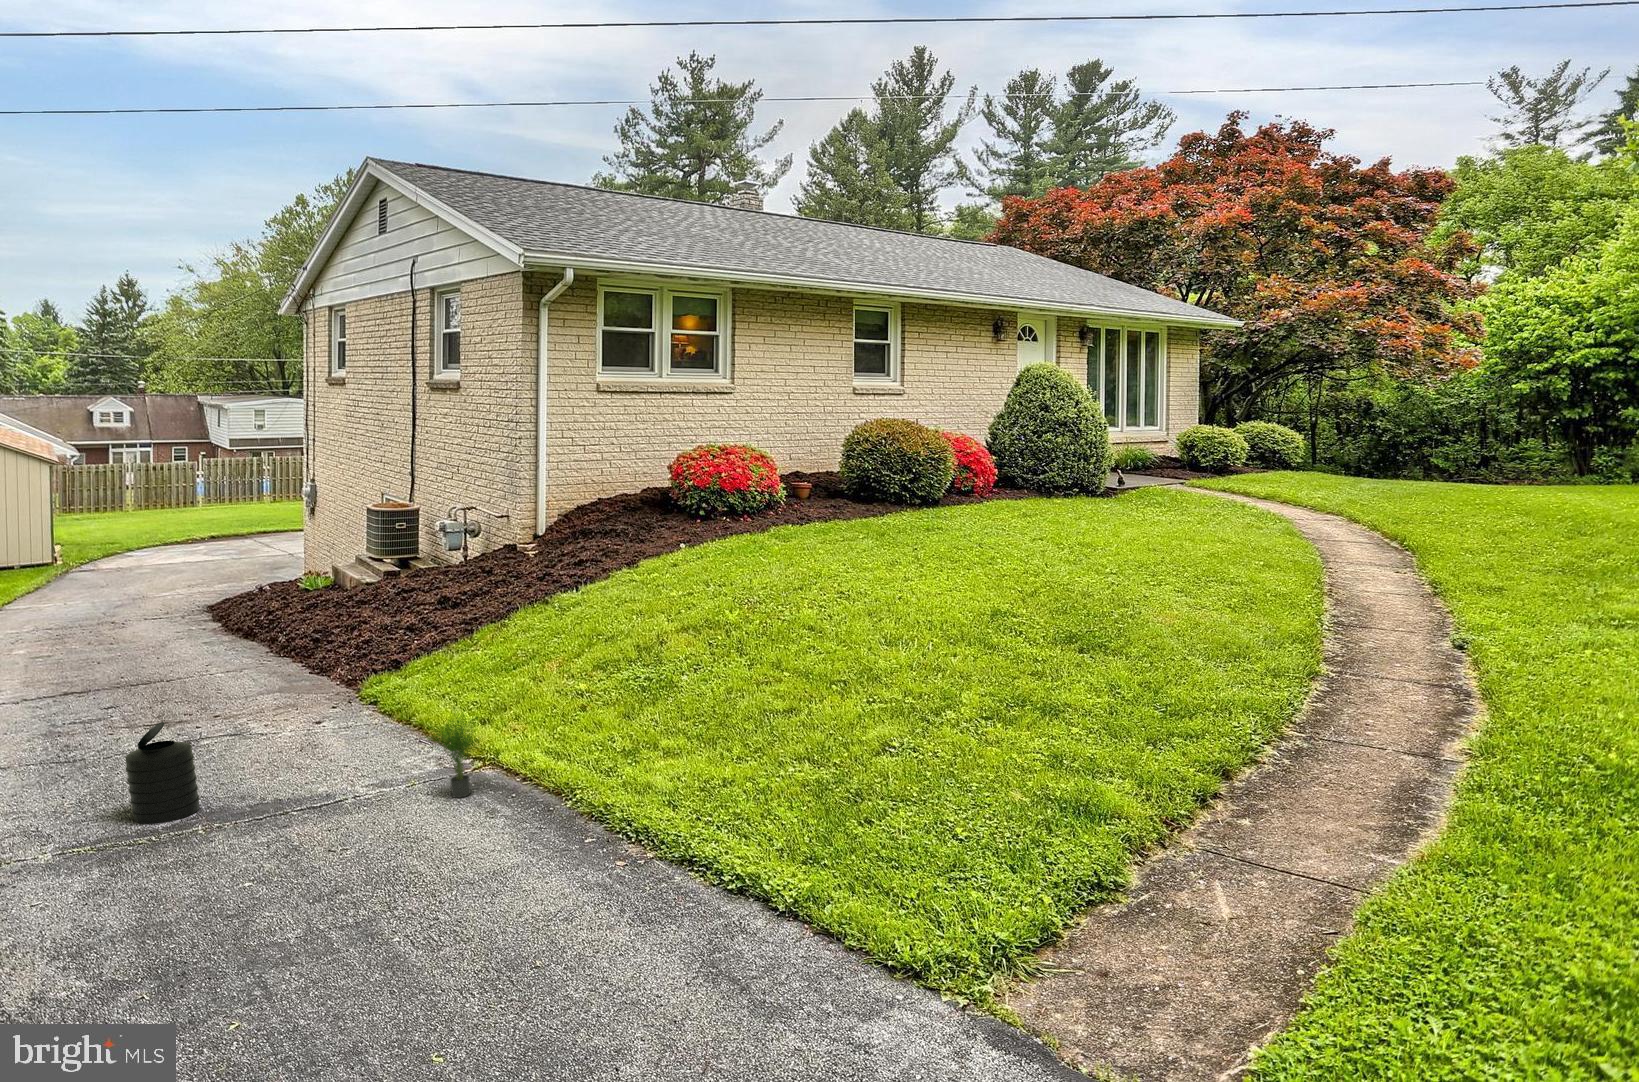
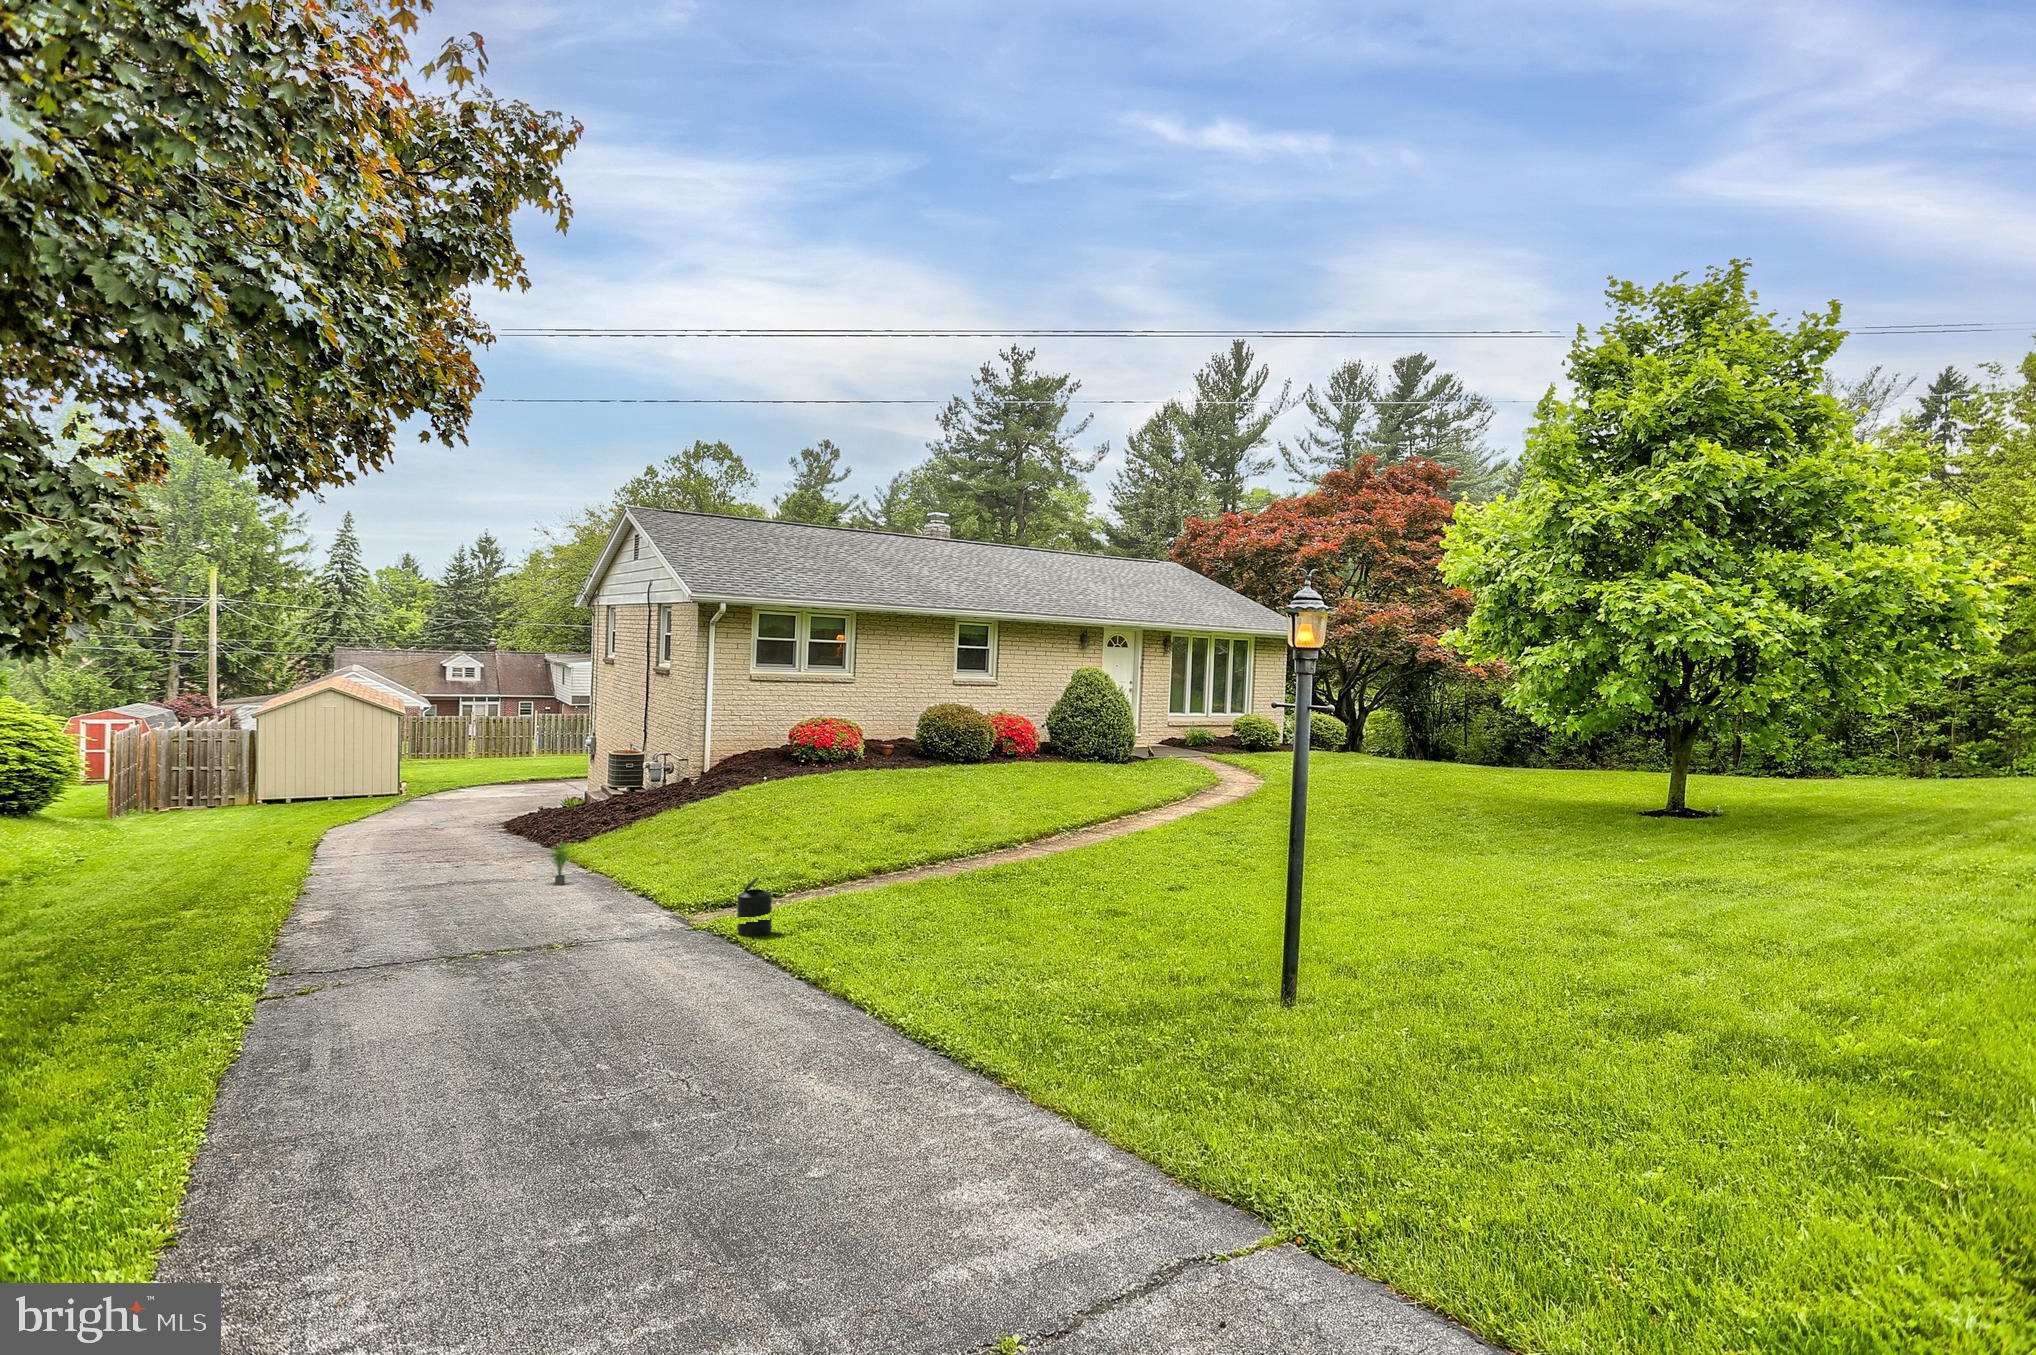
trash can: present [125,722,199,824] -> present [737,877,772,936]

